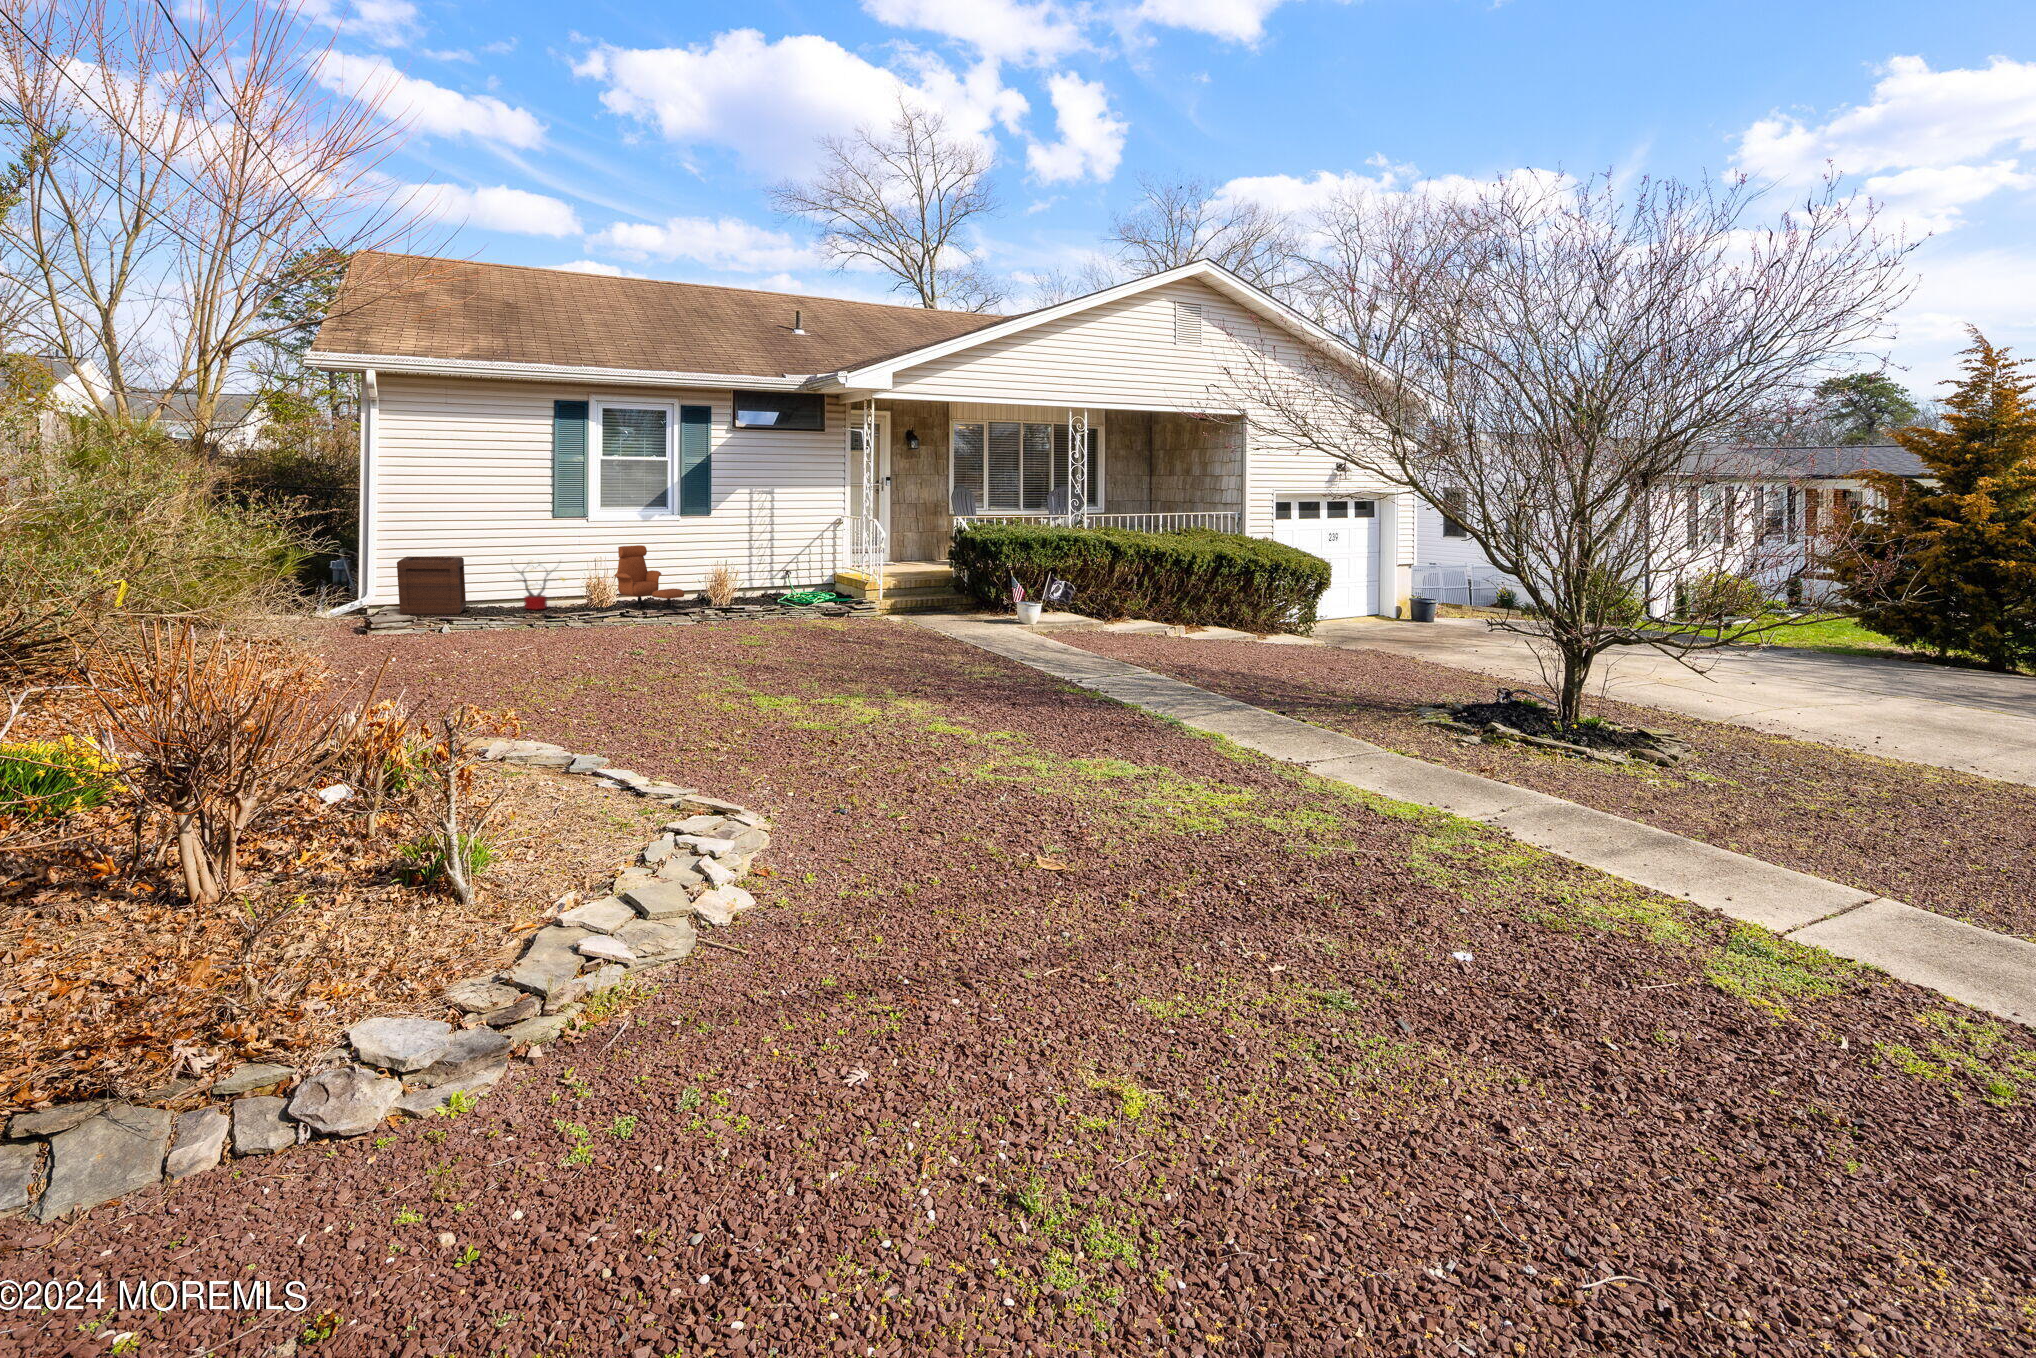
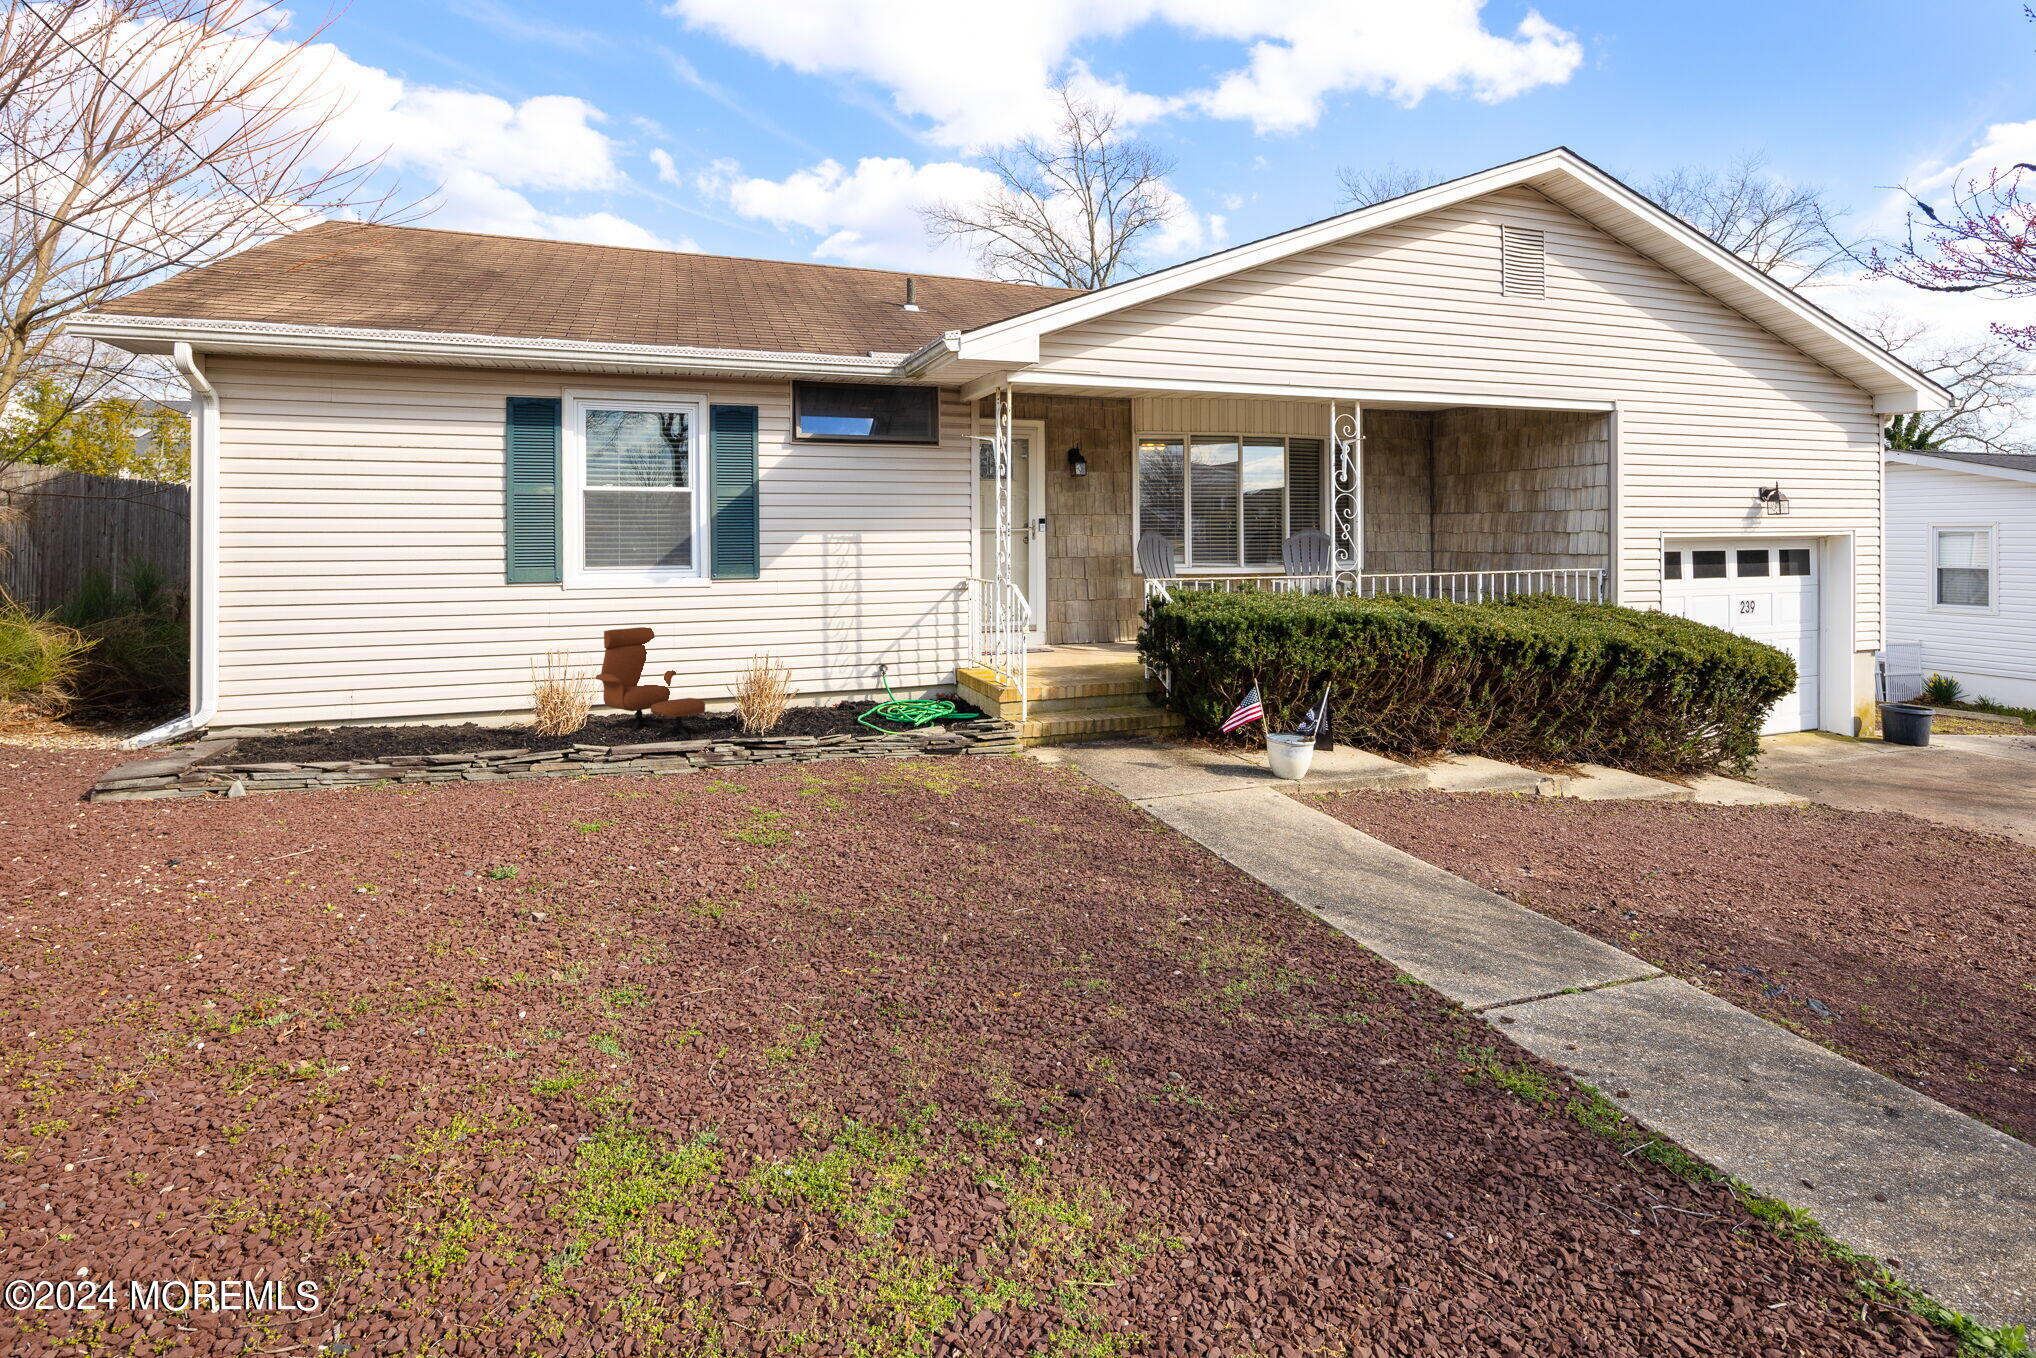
wooden crate: present [397,556,466,615] -> none [217,650,357,749]
decorative plant: present [517,564,565,610] -> none [429,651,513,734]

